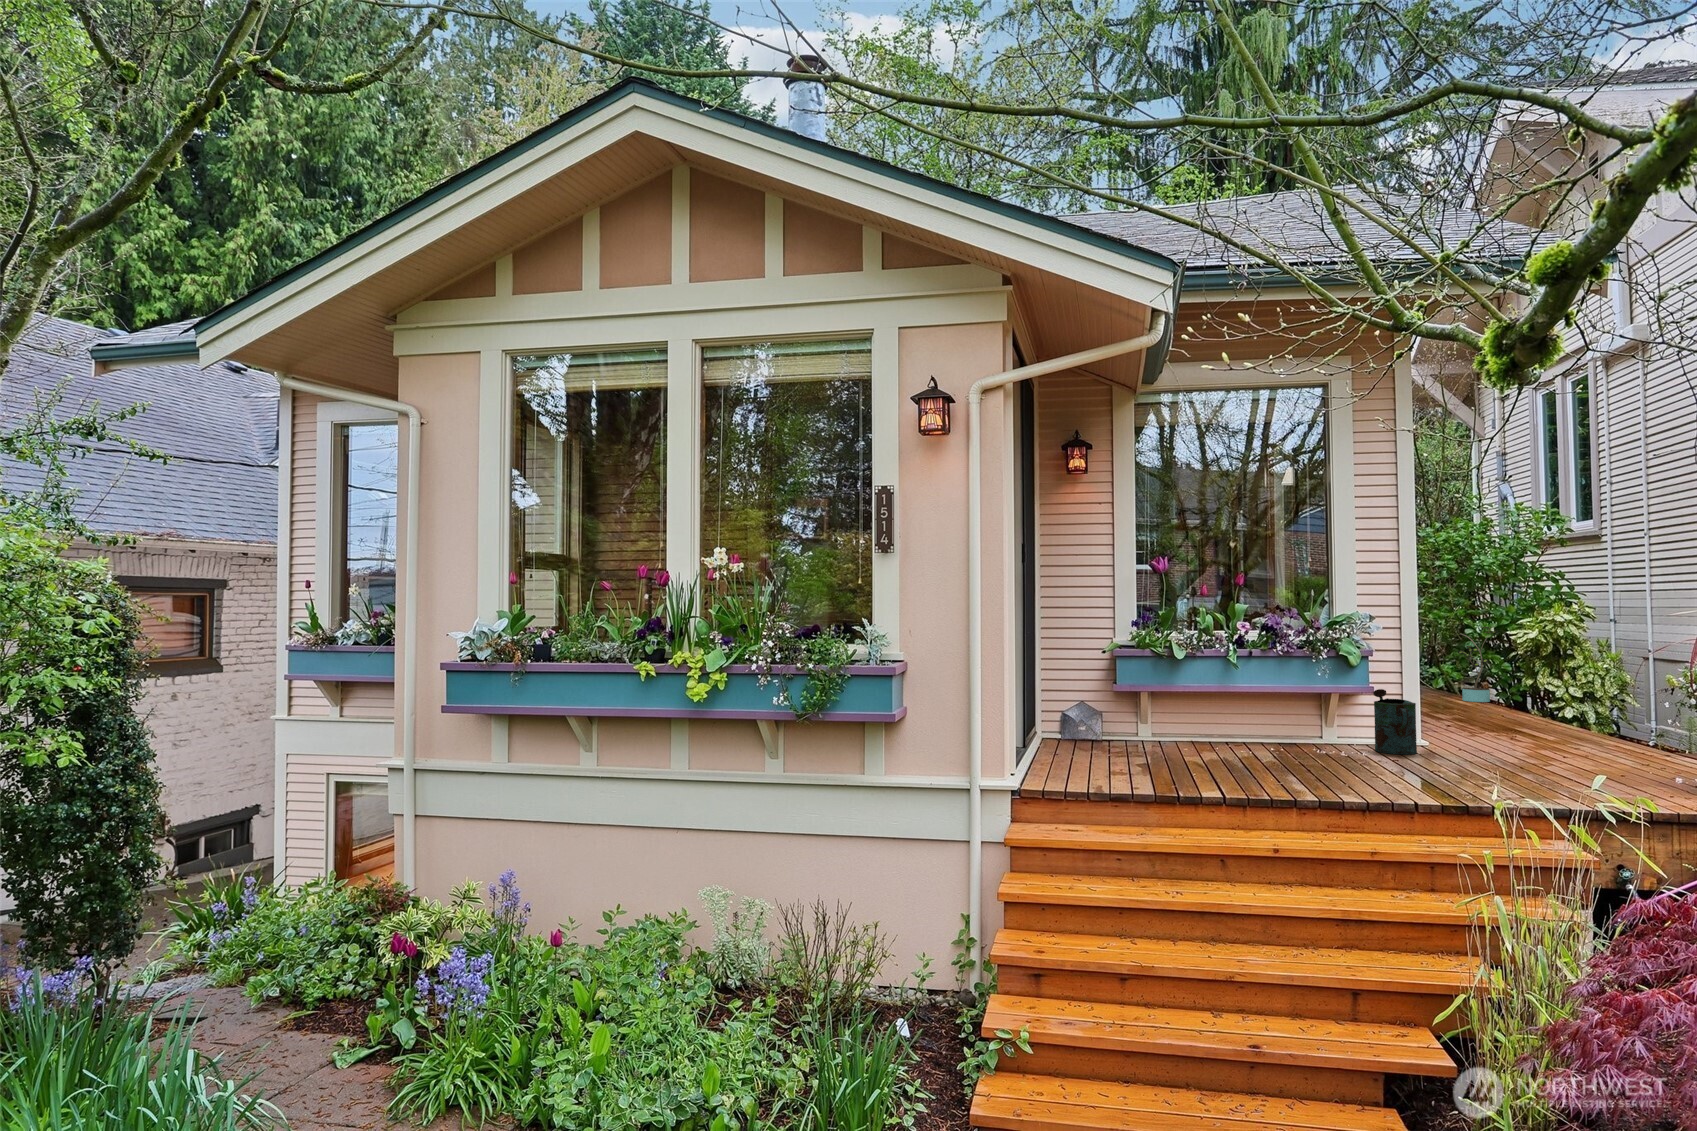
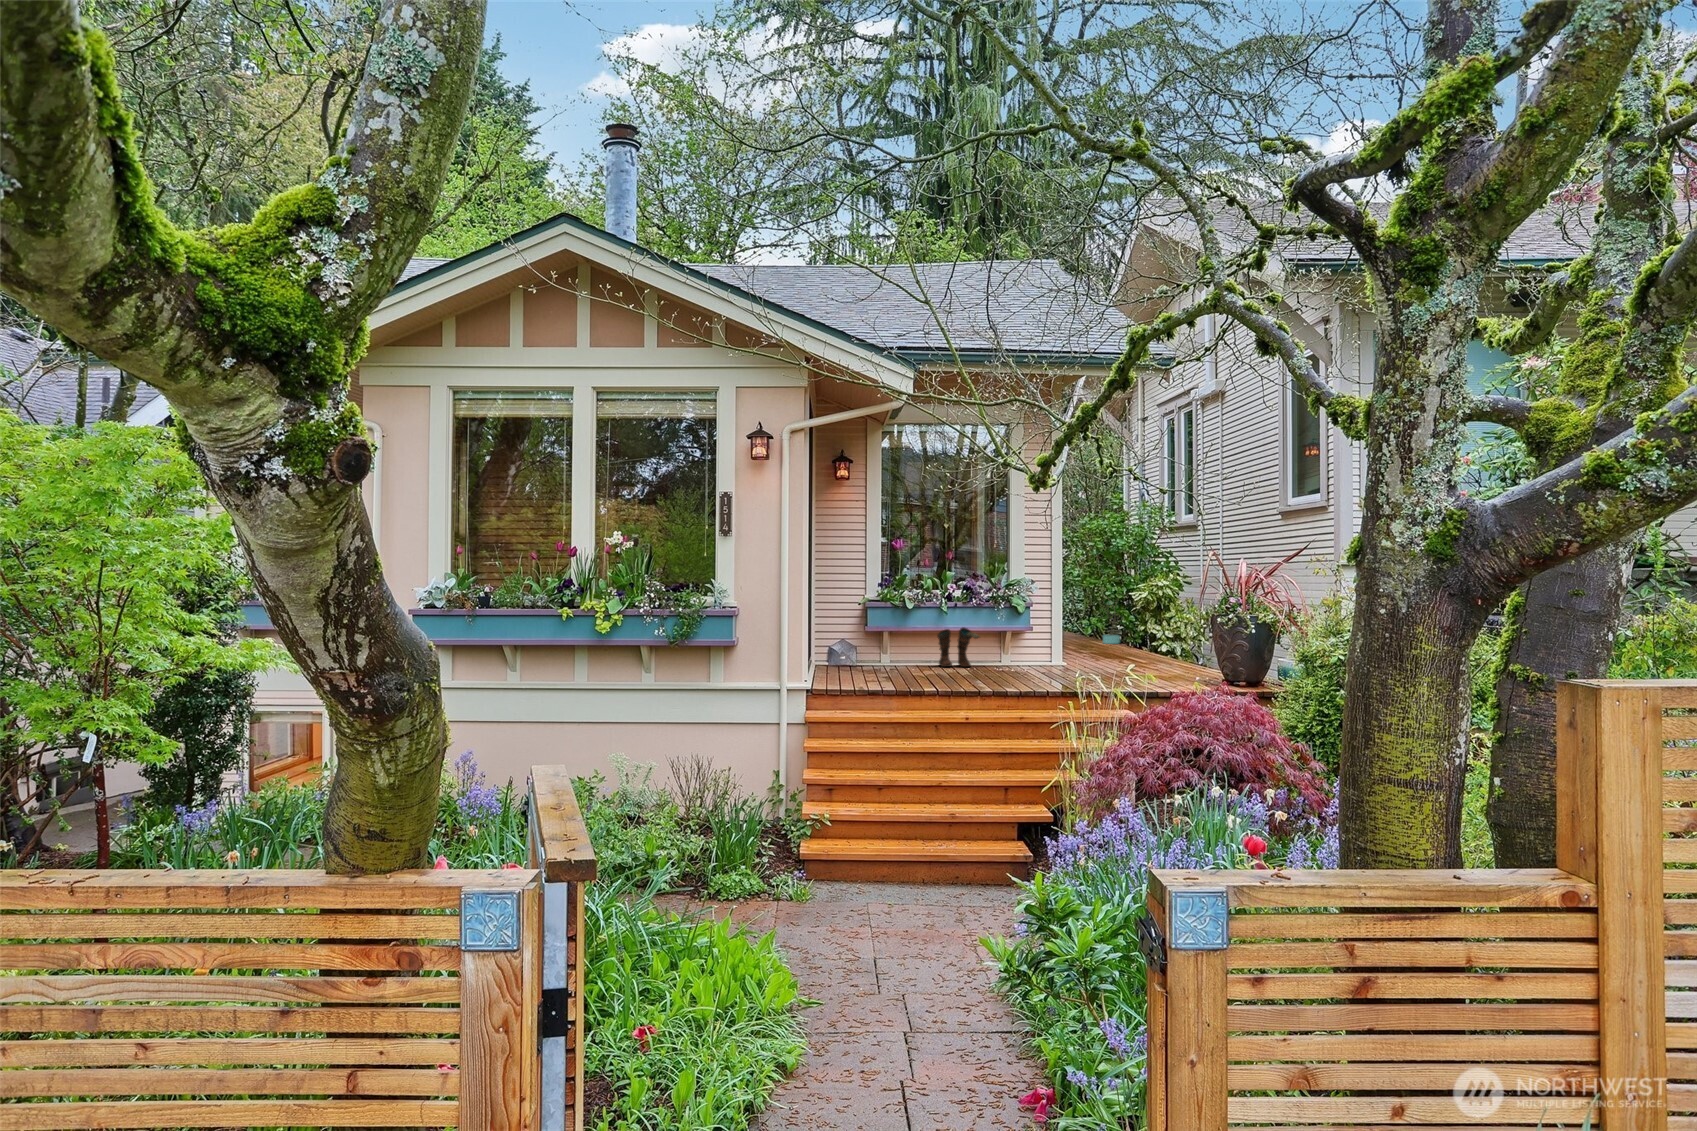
boots: none [1220,686,1291,746] -> present [937,627,979,667]
watering can: present [1373,689,1417,754] -> none [1030,629,1054,669]

